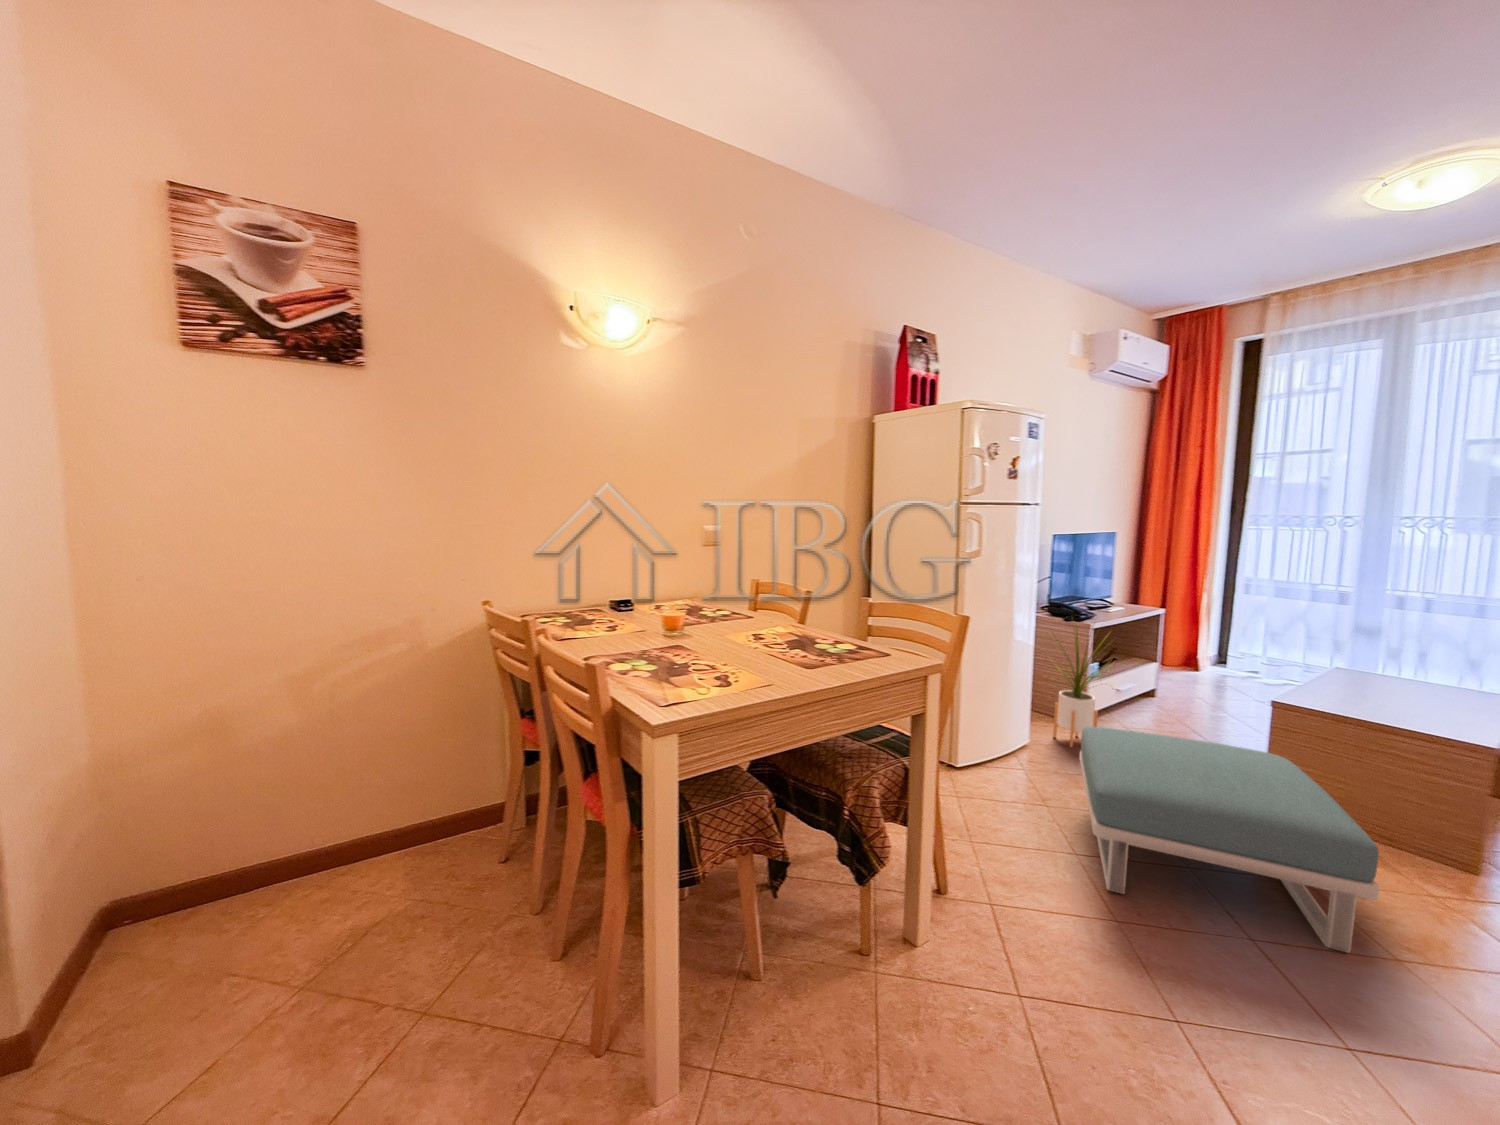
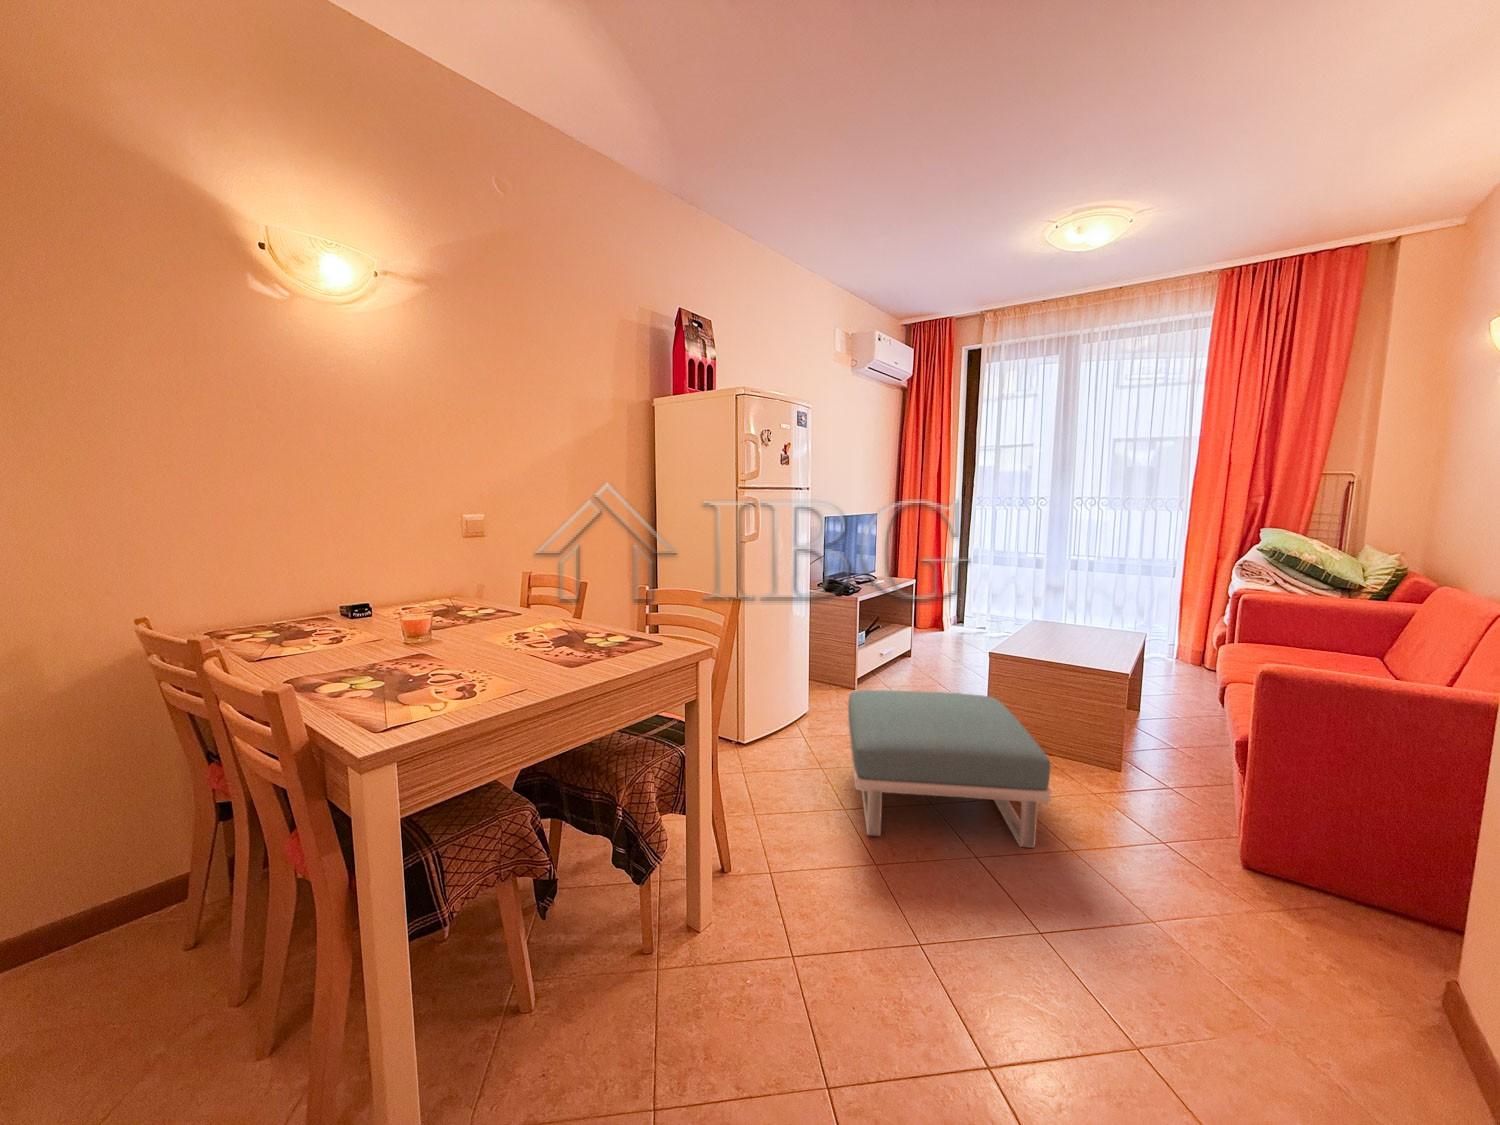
house plant: present [1053,627,1105,747] -> none [818,591,879,711]

